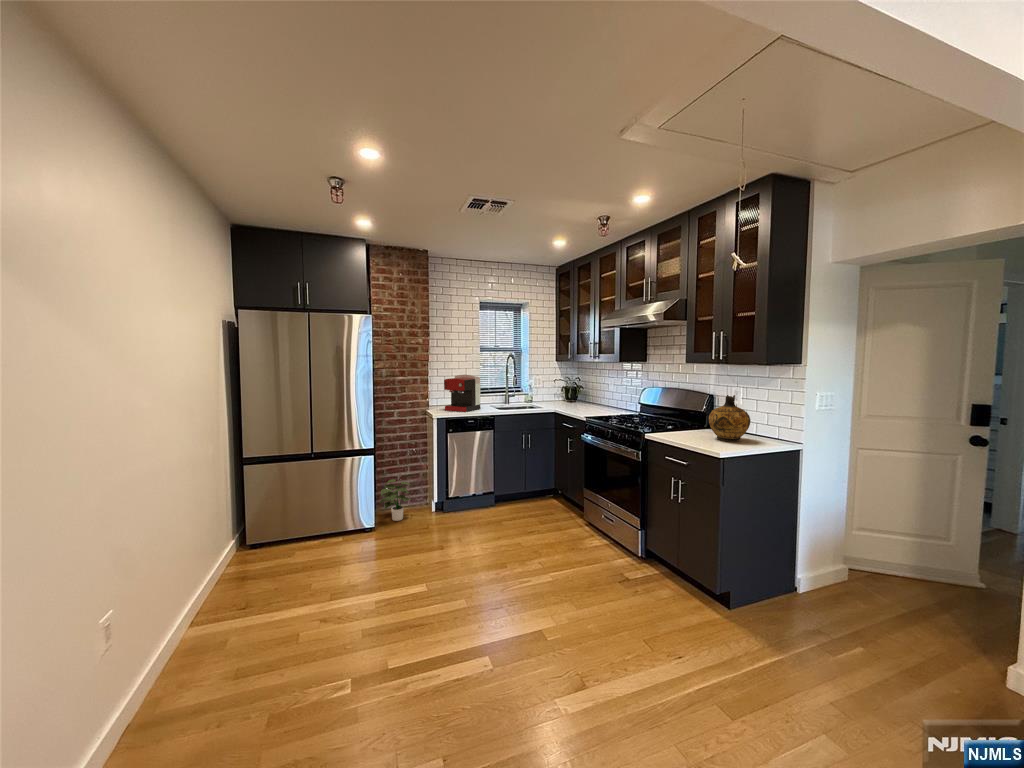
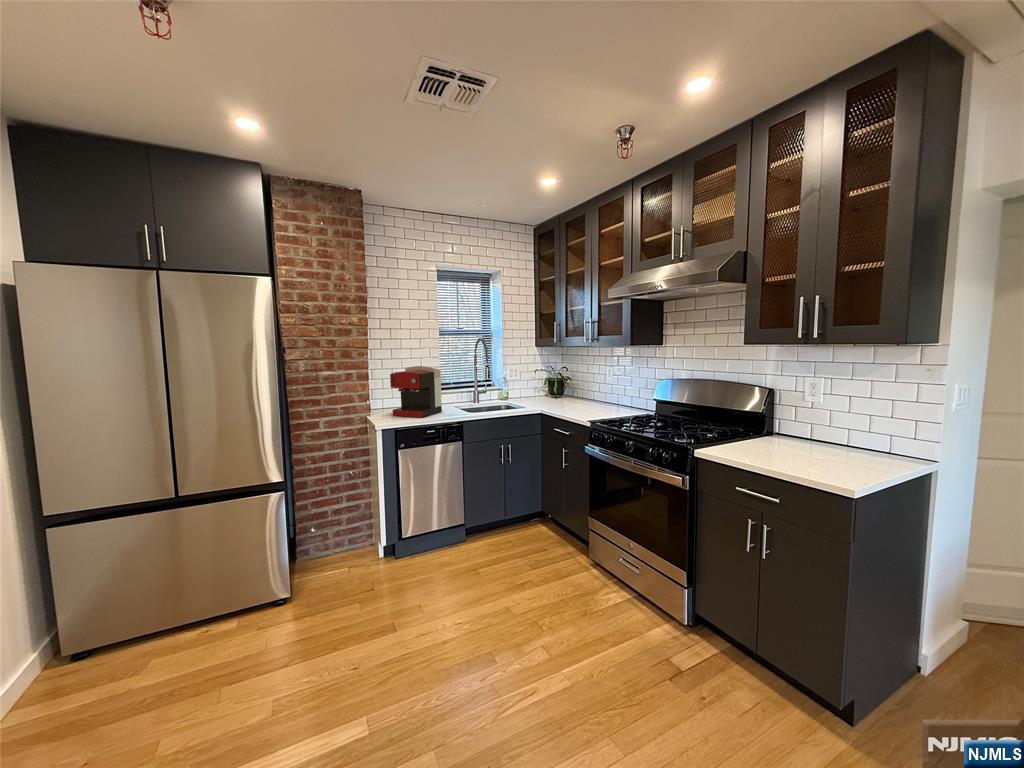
ceramic jug: present [709,395,751,441] -> none [790,391,857,460]
potted plant: present [380,479,411,521] -> none [298,518,349,579]

